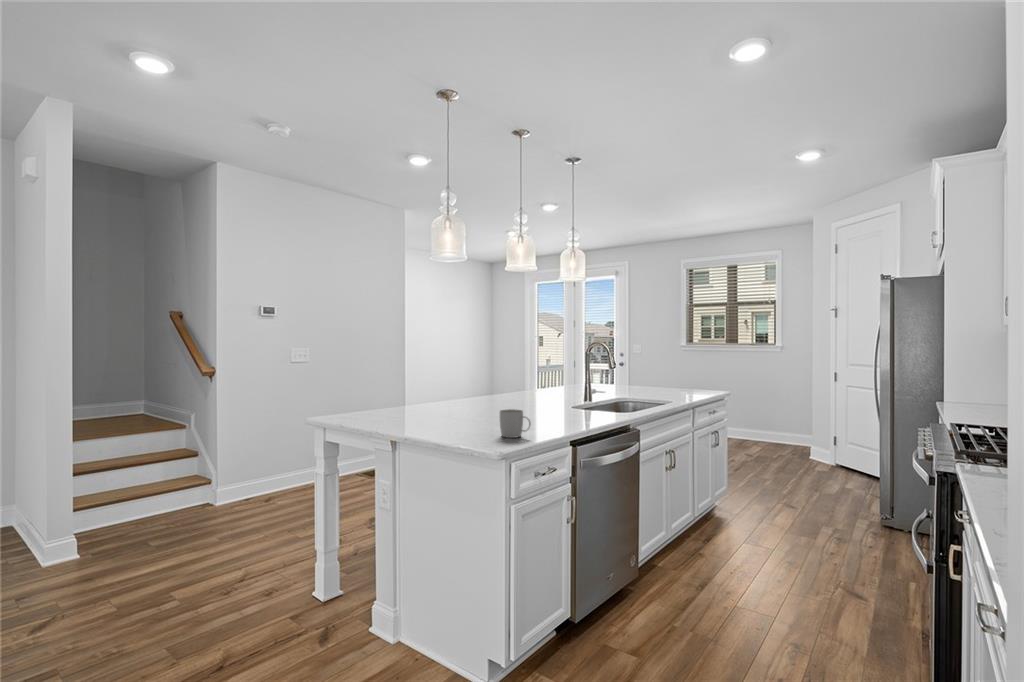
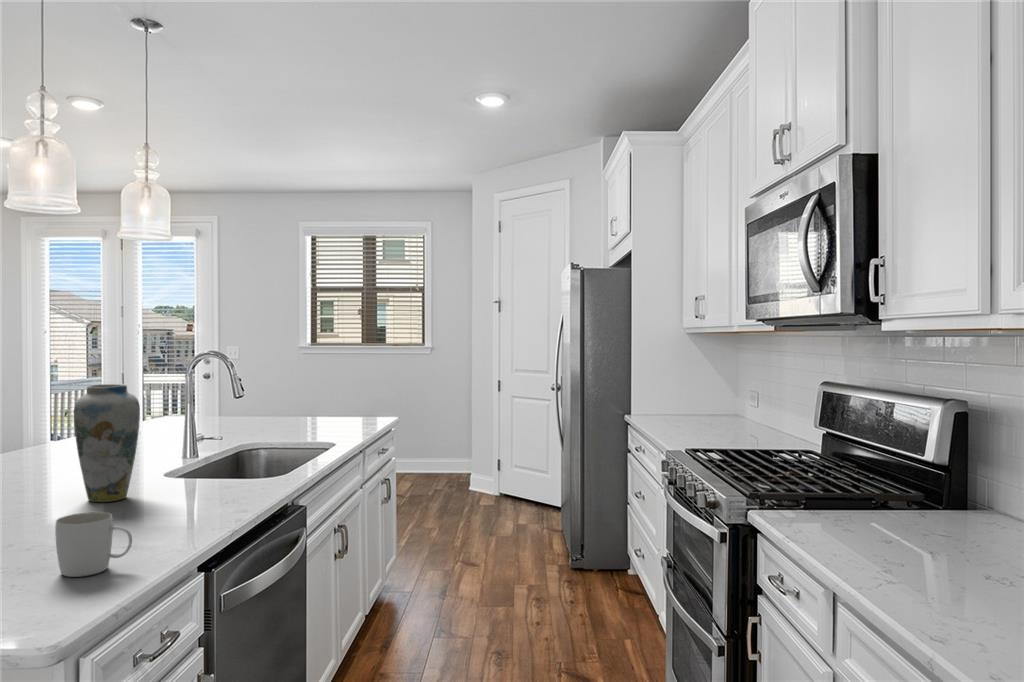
vase: none [521,354,551,414] -> present [74,384,140,502]

